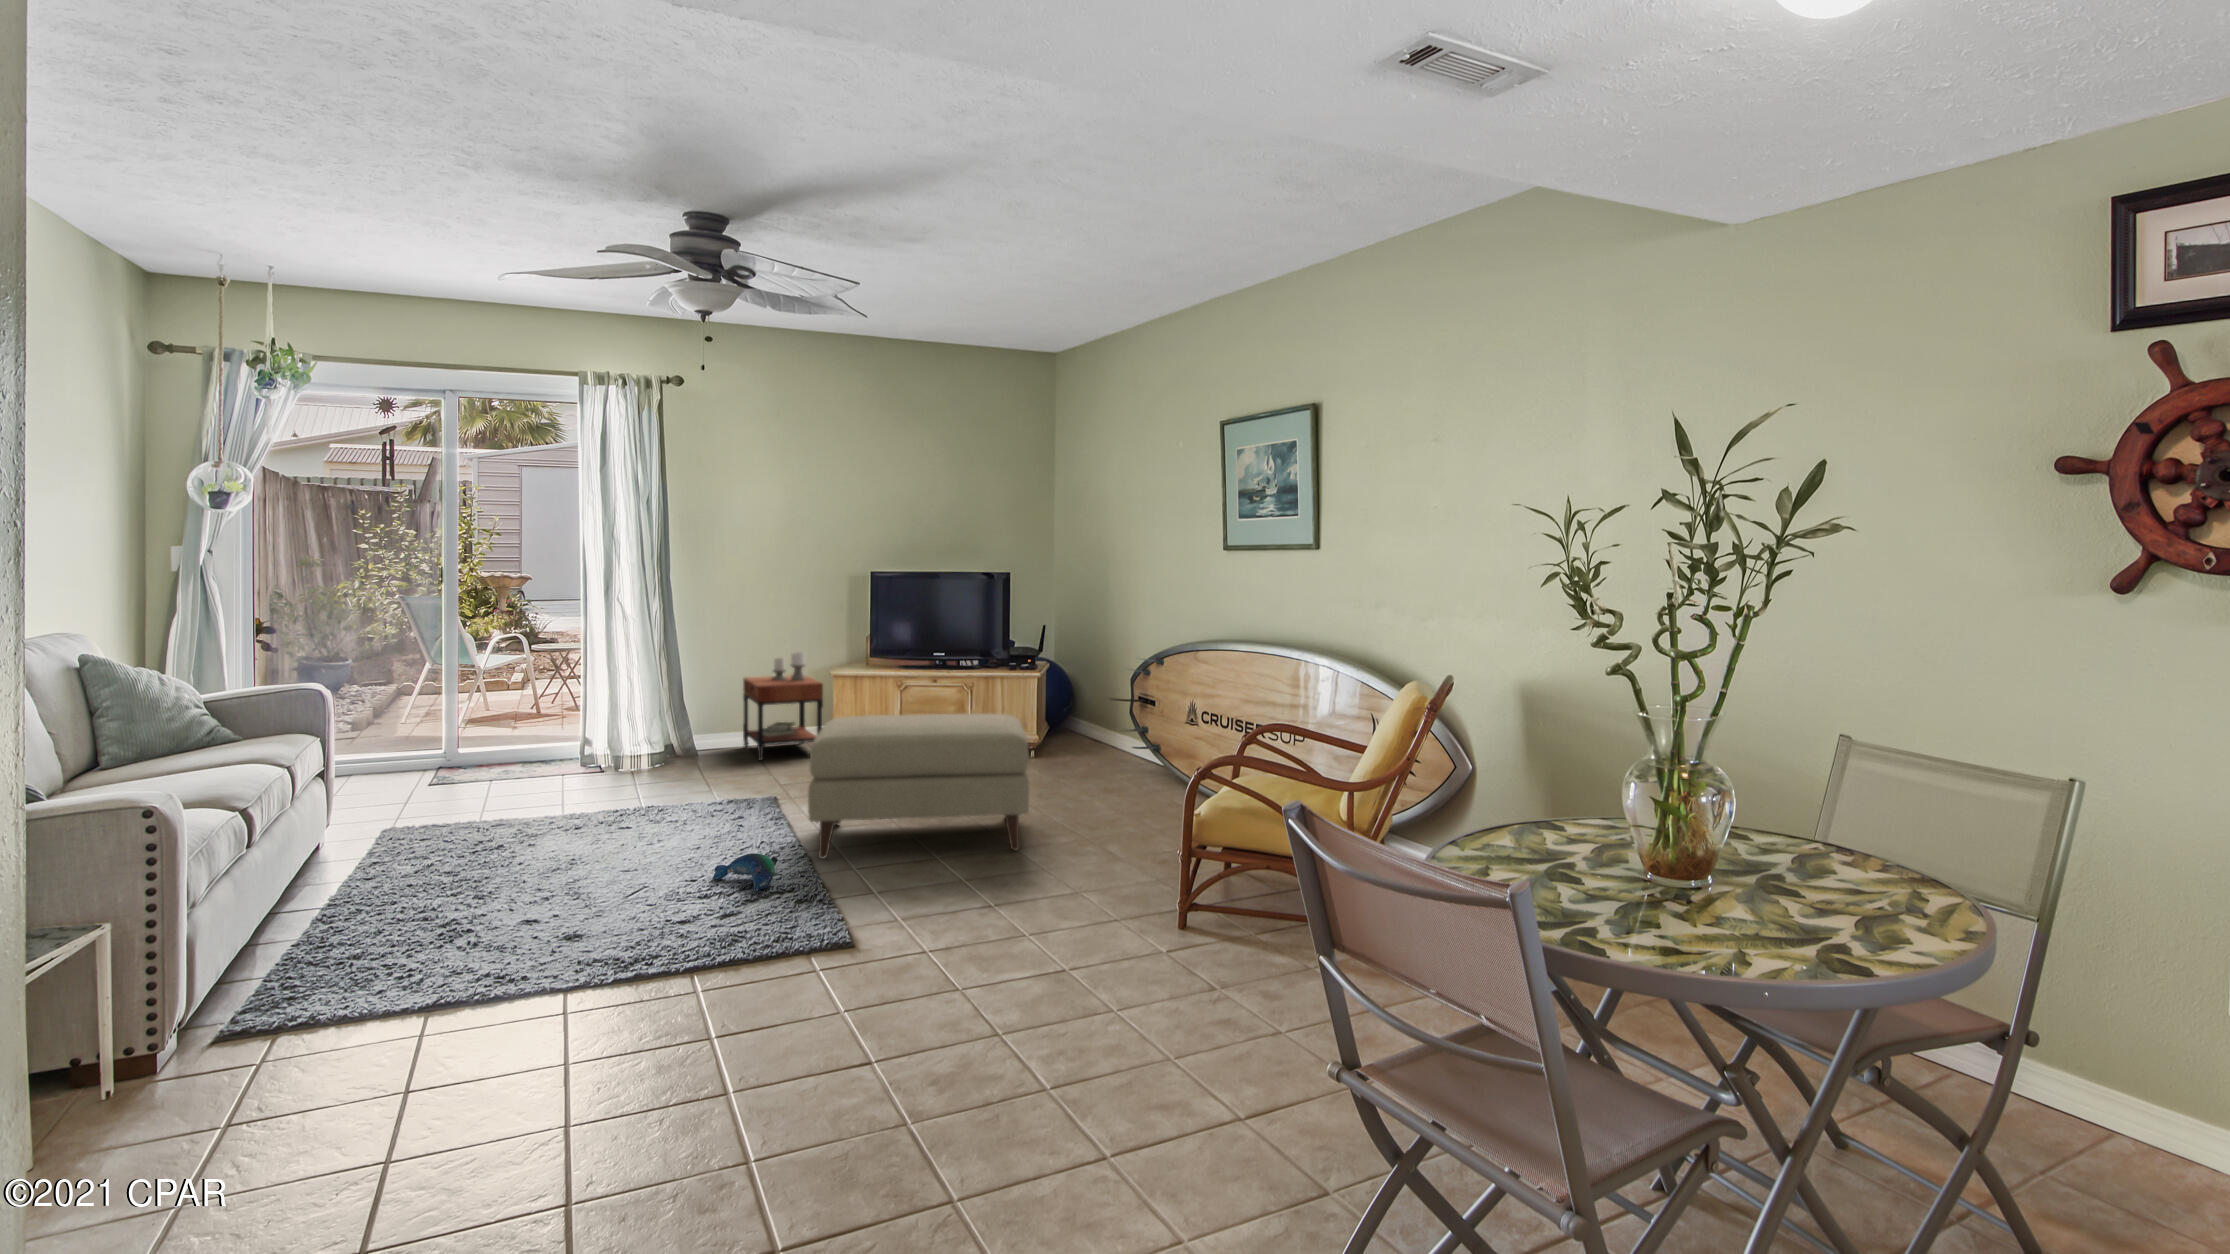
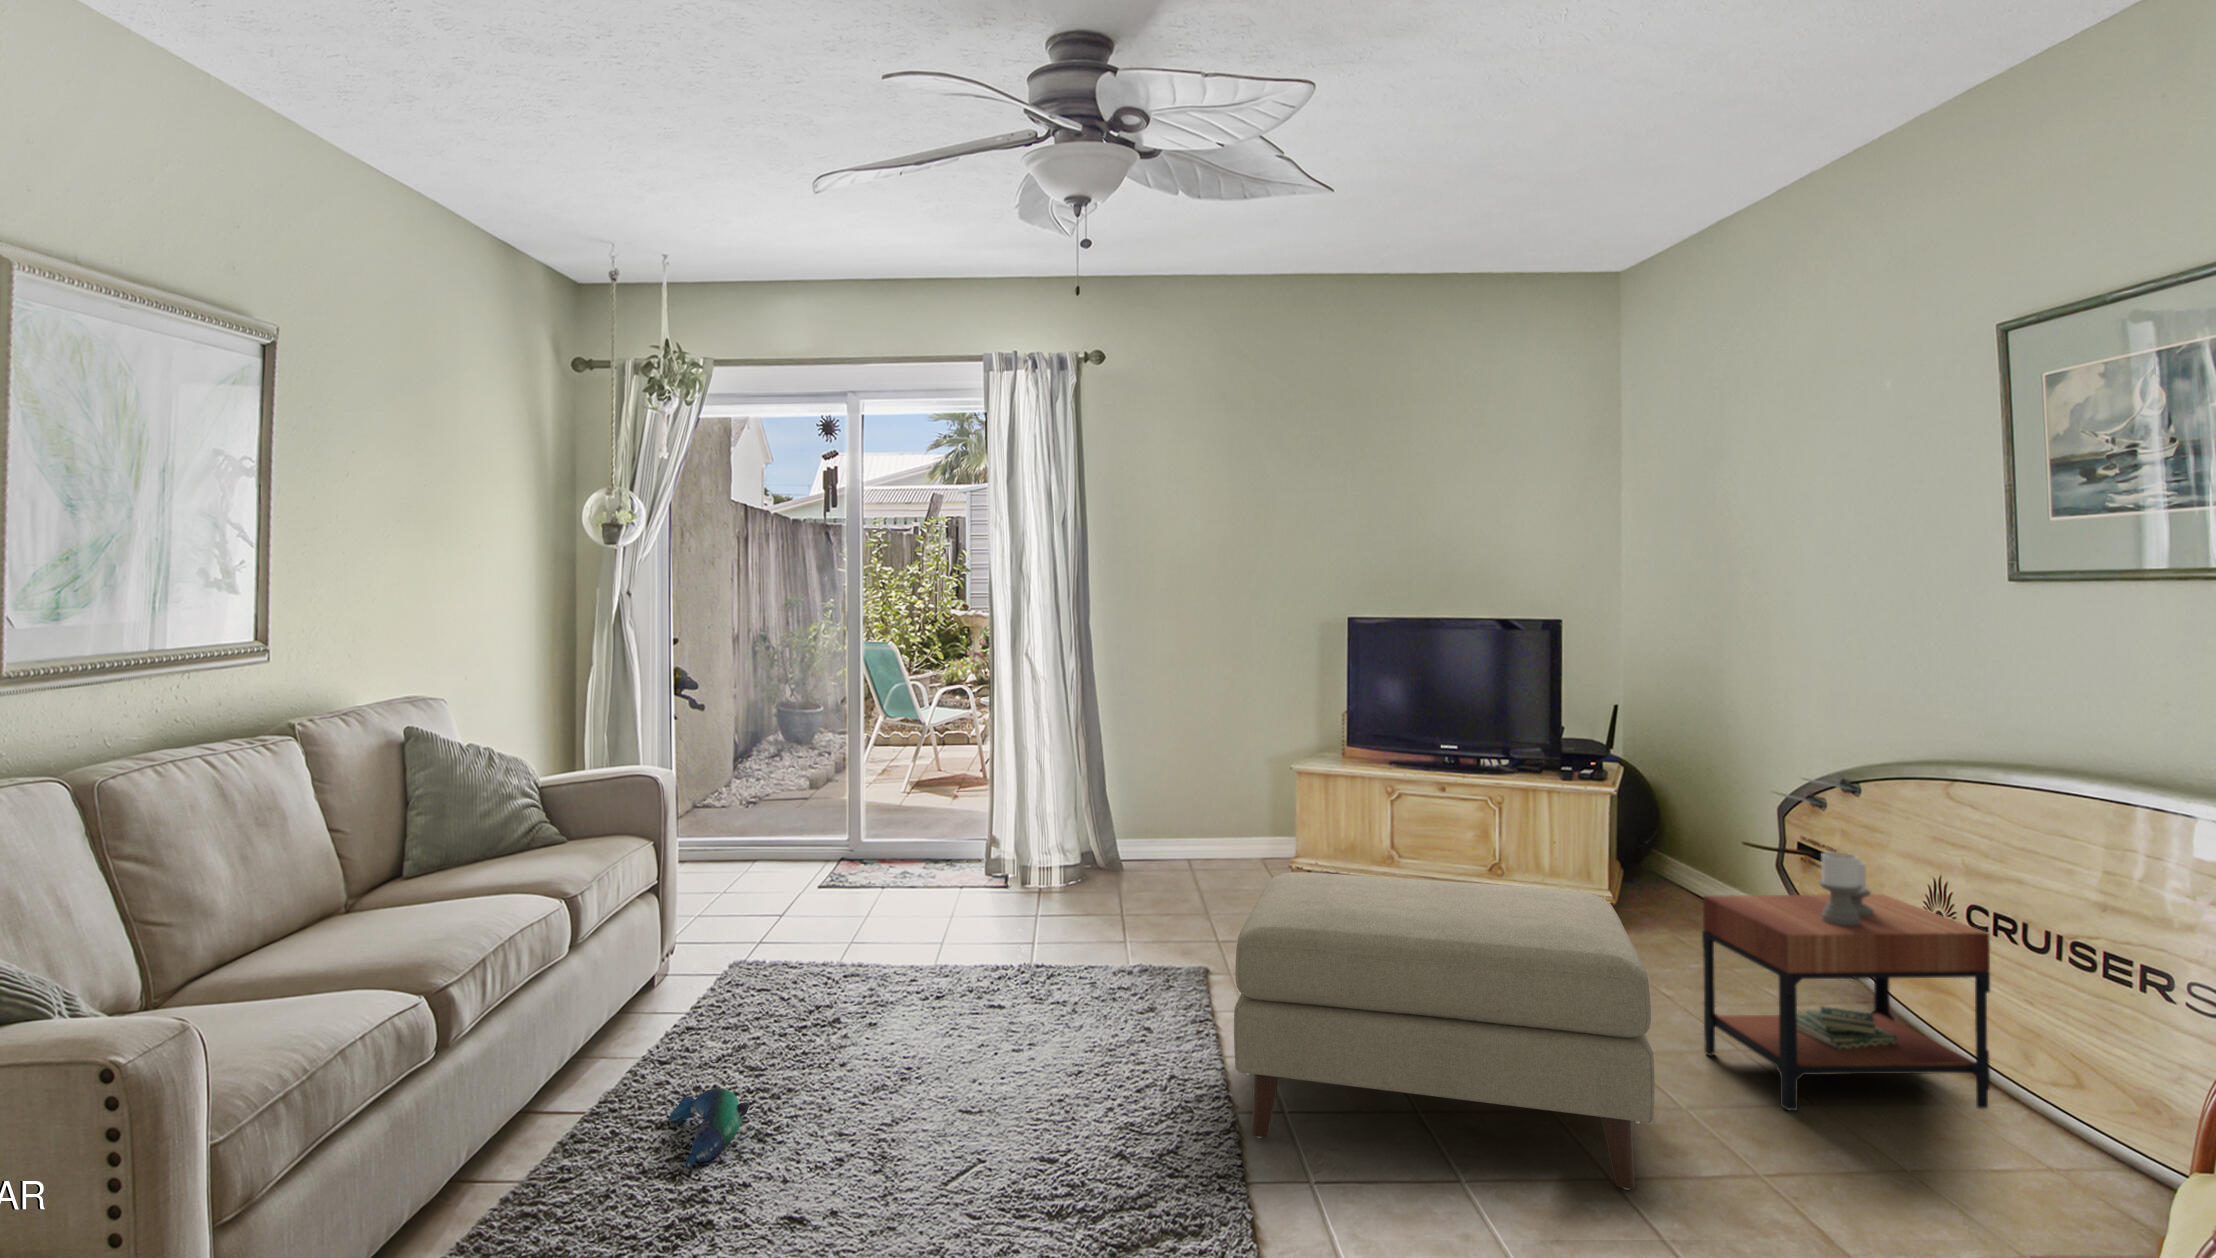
side table: present [743,652,823,761] -> present [1702,852,1990,1110]
plush toy: present [712,853,777,892] -> present [669,1088,749,1168]

